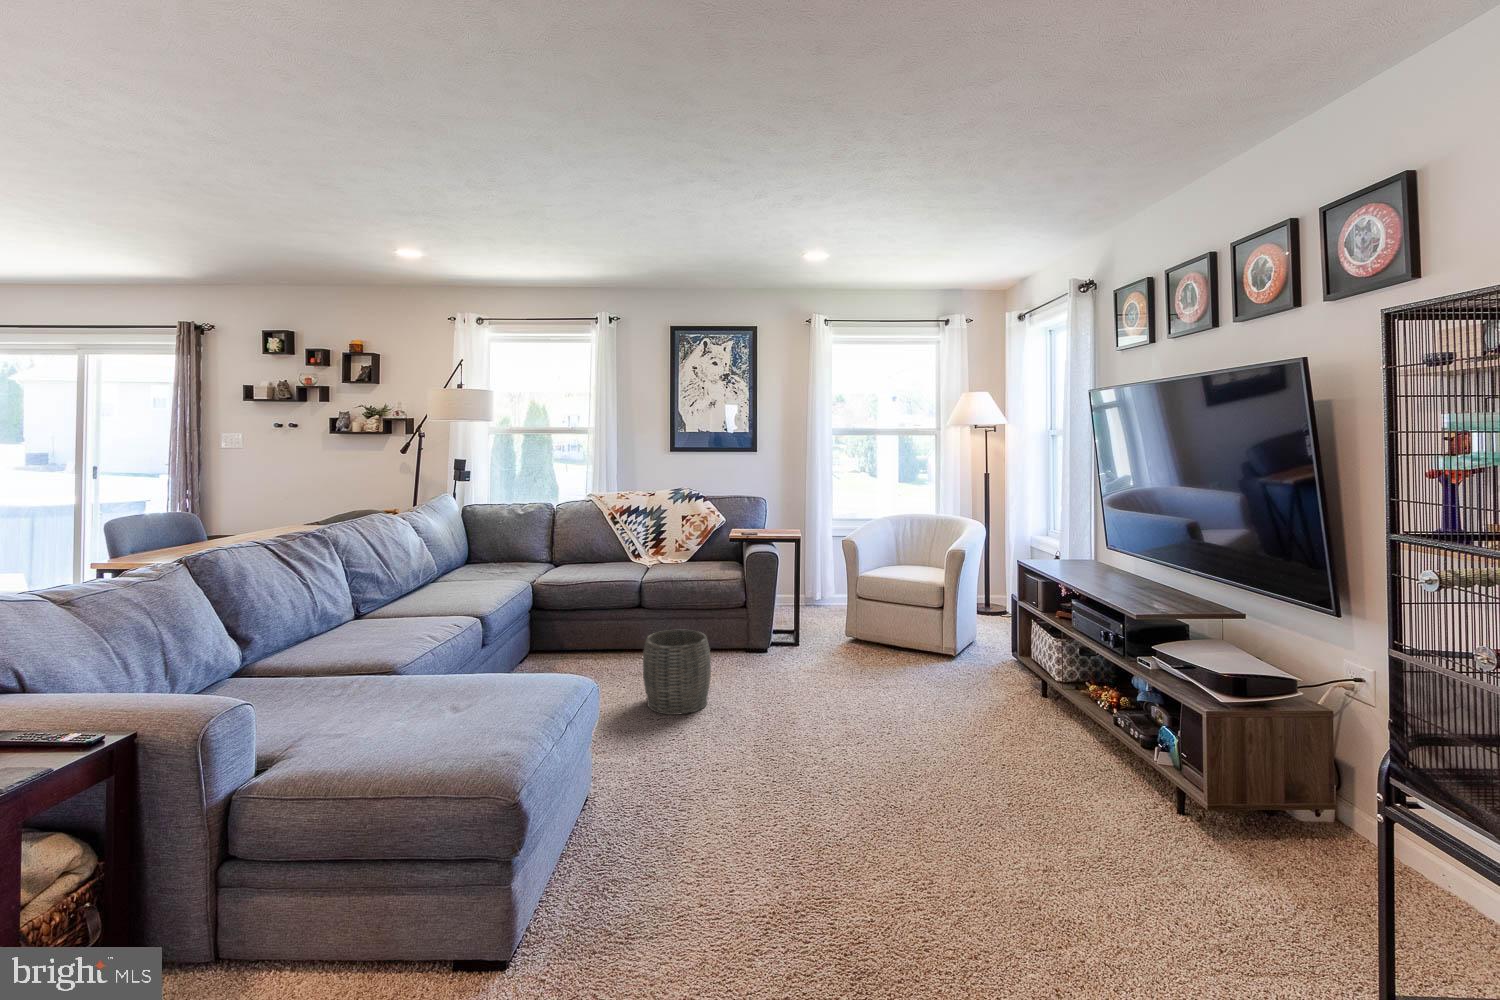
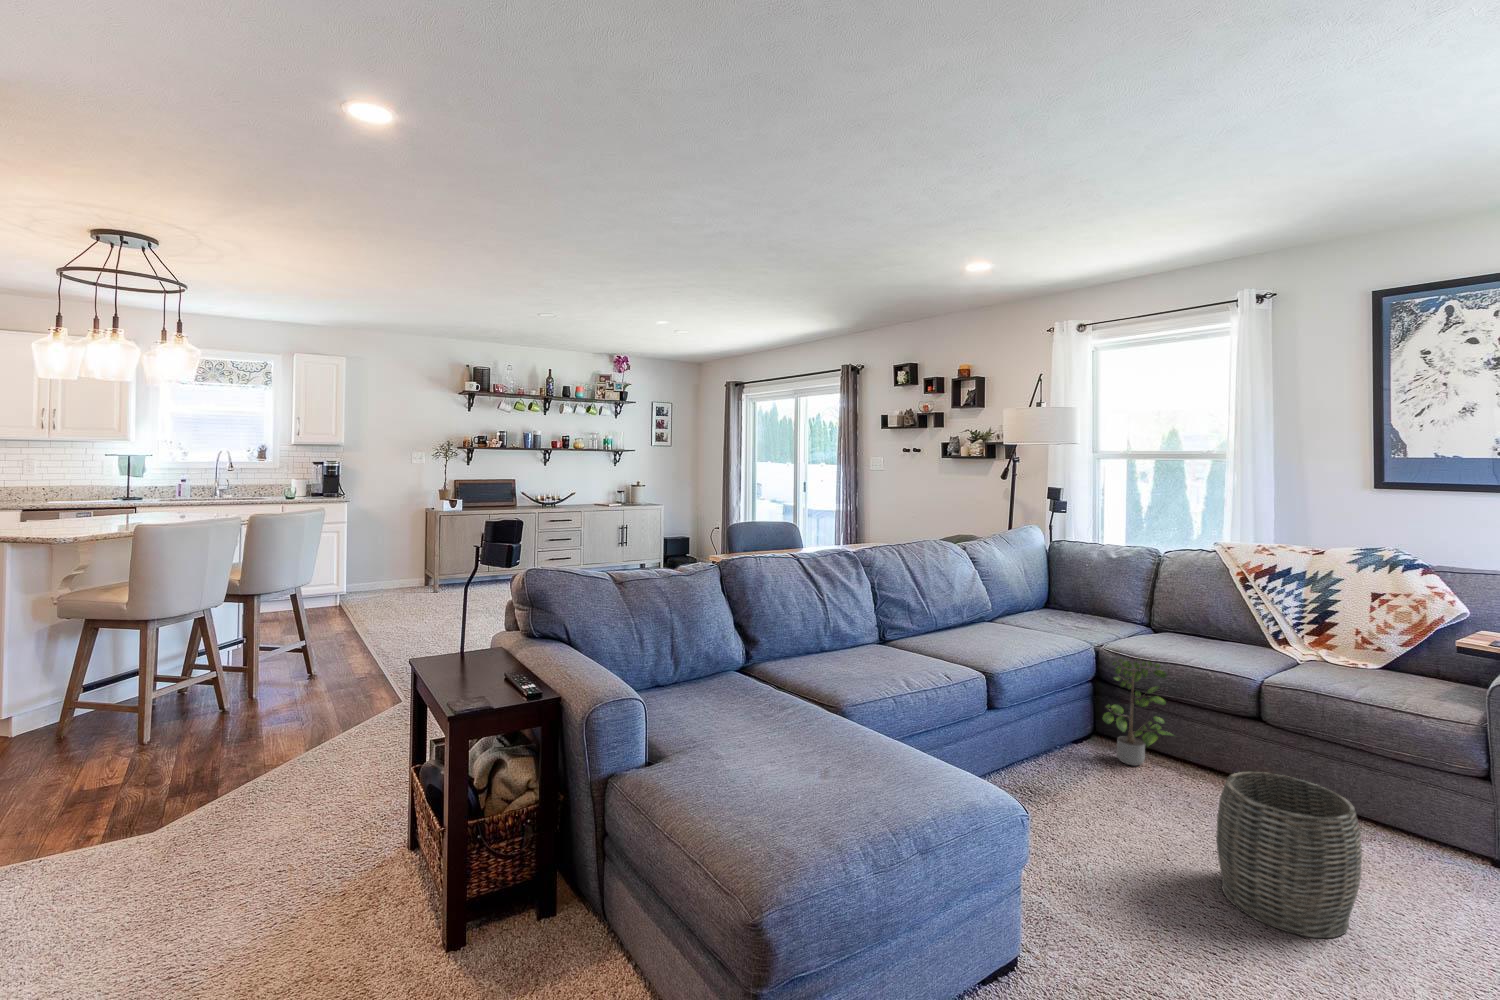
potted plant: none [546,582,596,662] -> present [1103,658,1173,766]

